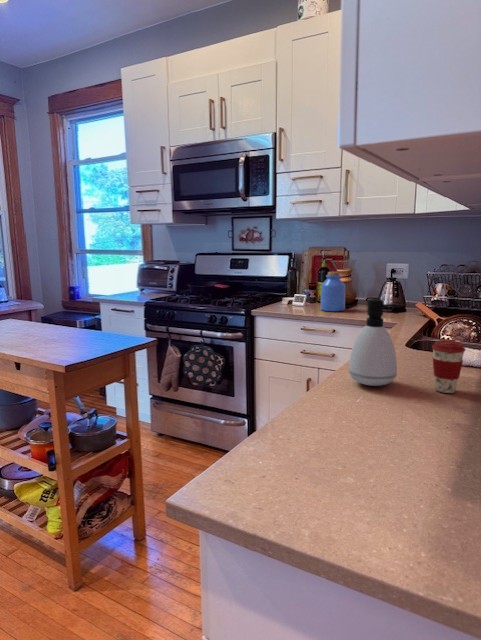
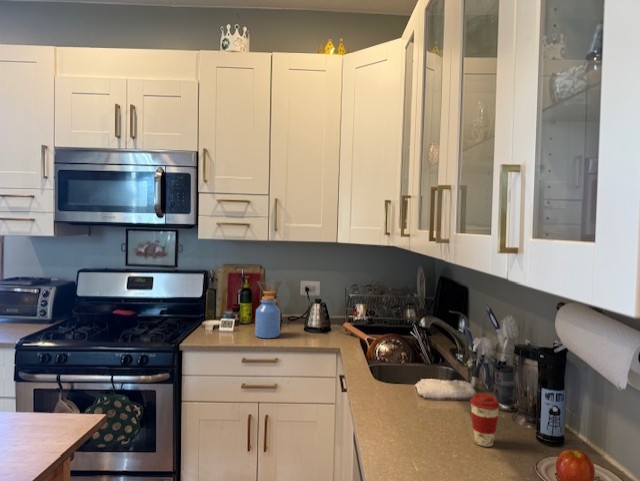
soap dispenser: present [349,299,401,386] -> none [401,363,452,454]

